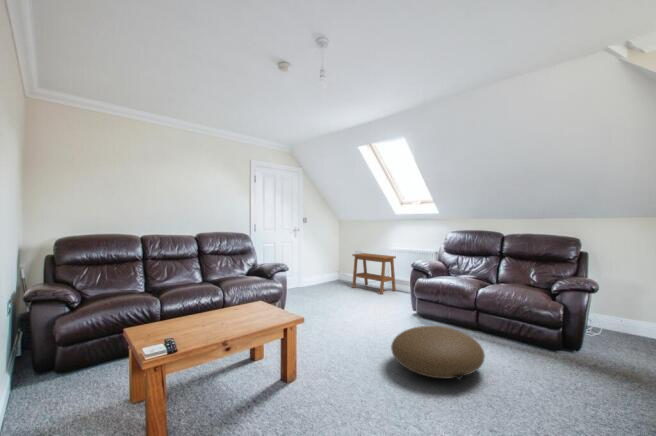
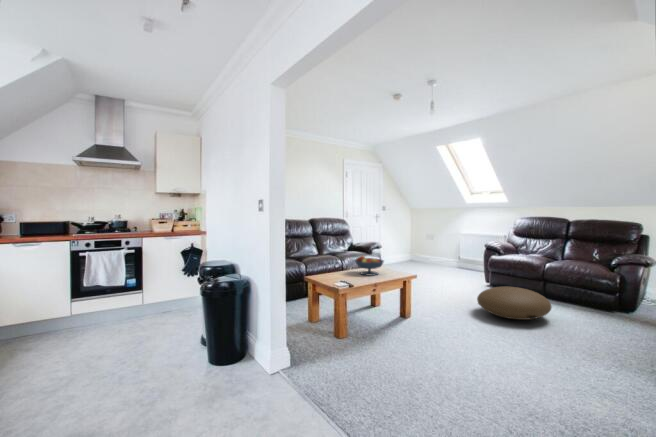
side table: present [352,253,396,294] -> none [425,237,466,271]
fruit bowl: none [216,290,260,321] -> present [355,255,384,275]

